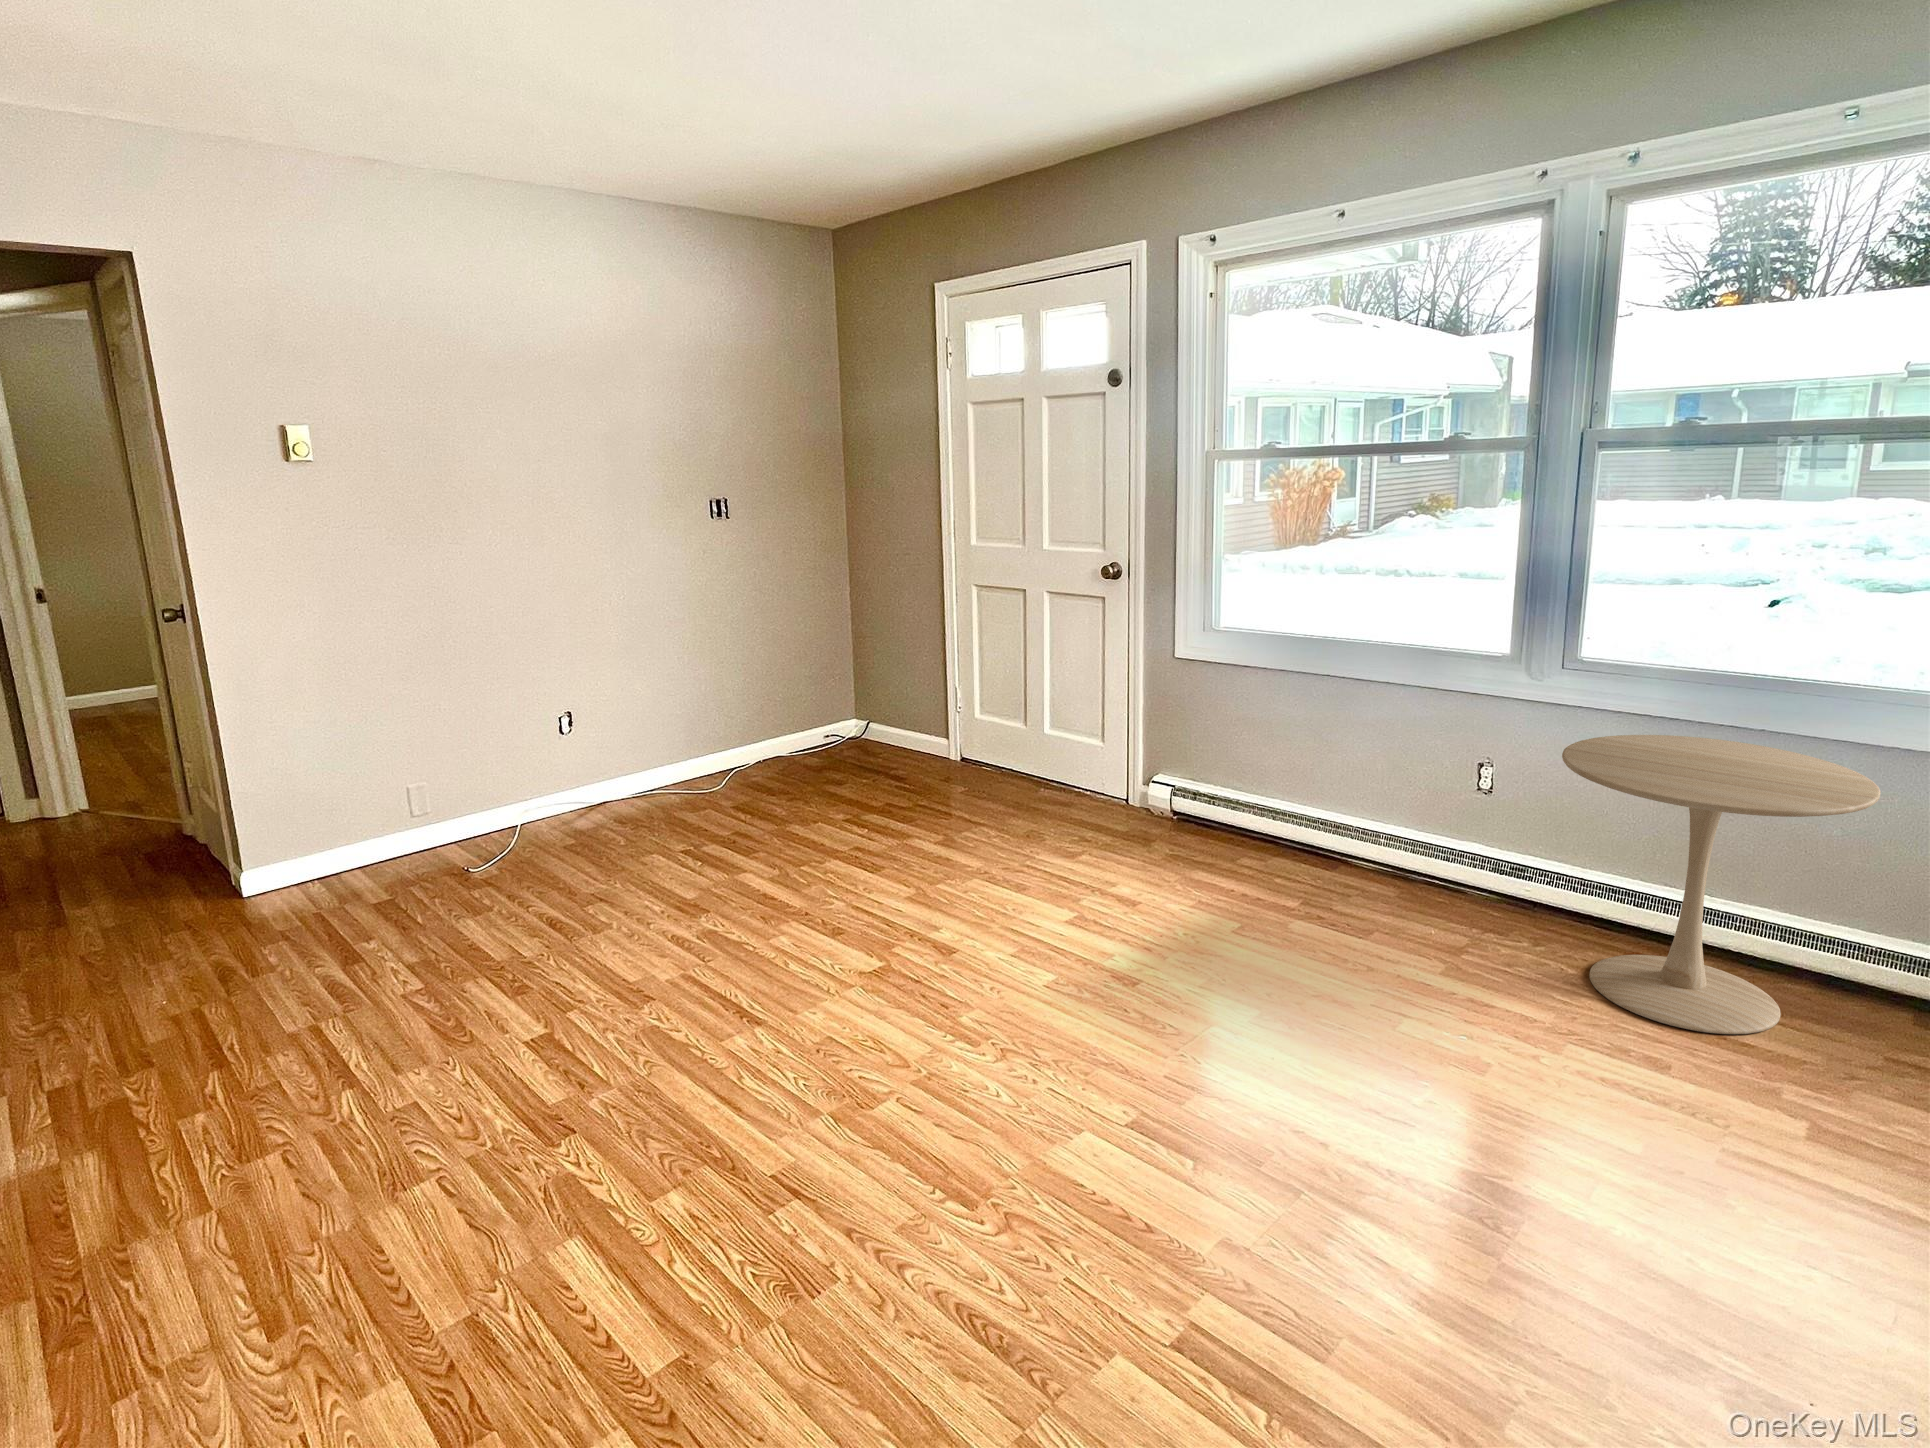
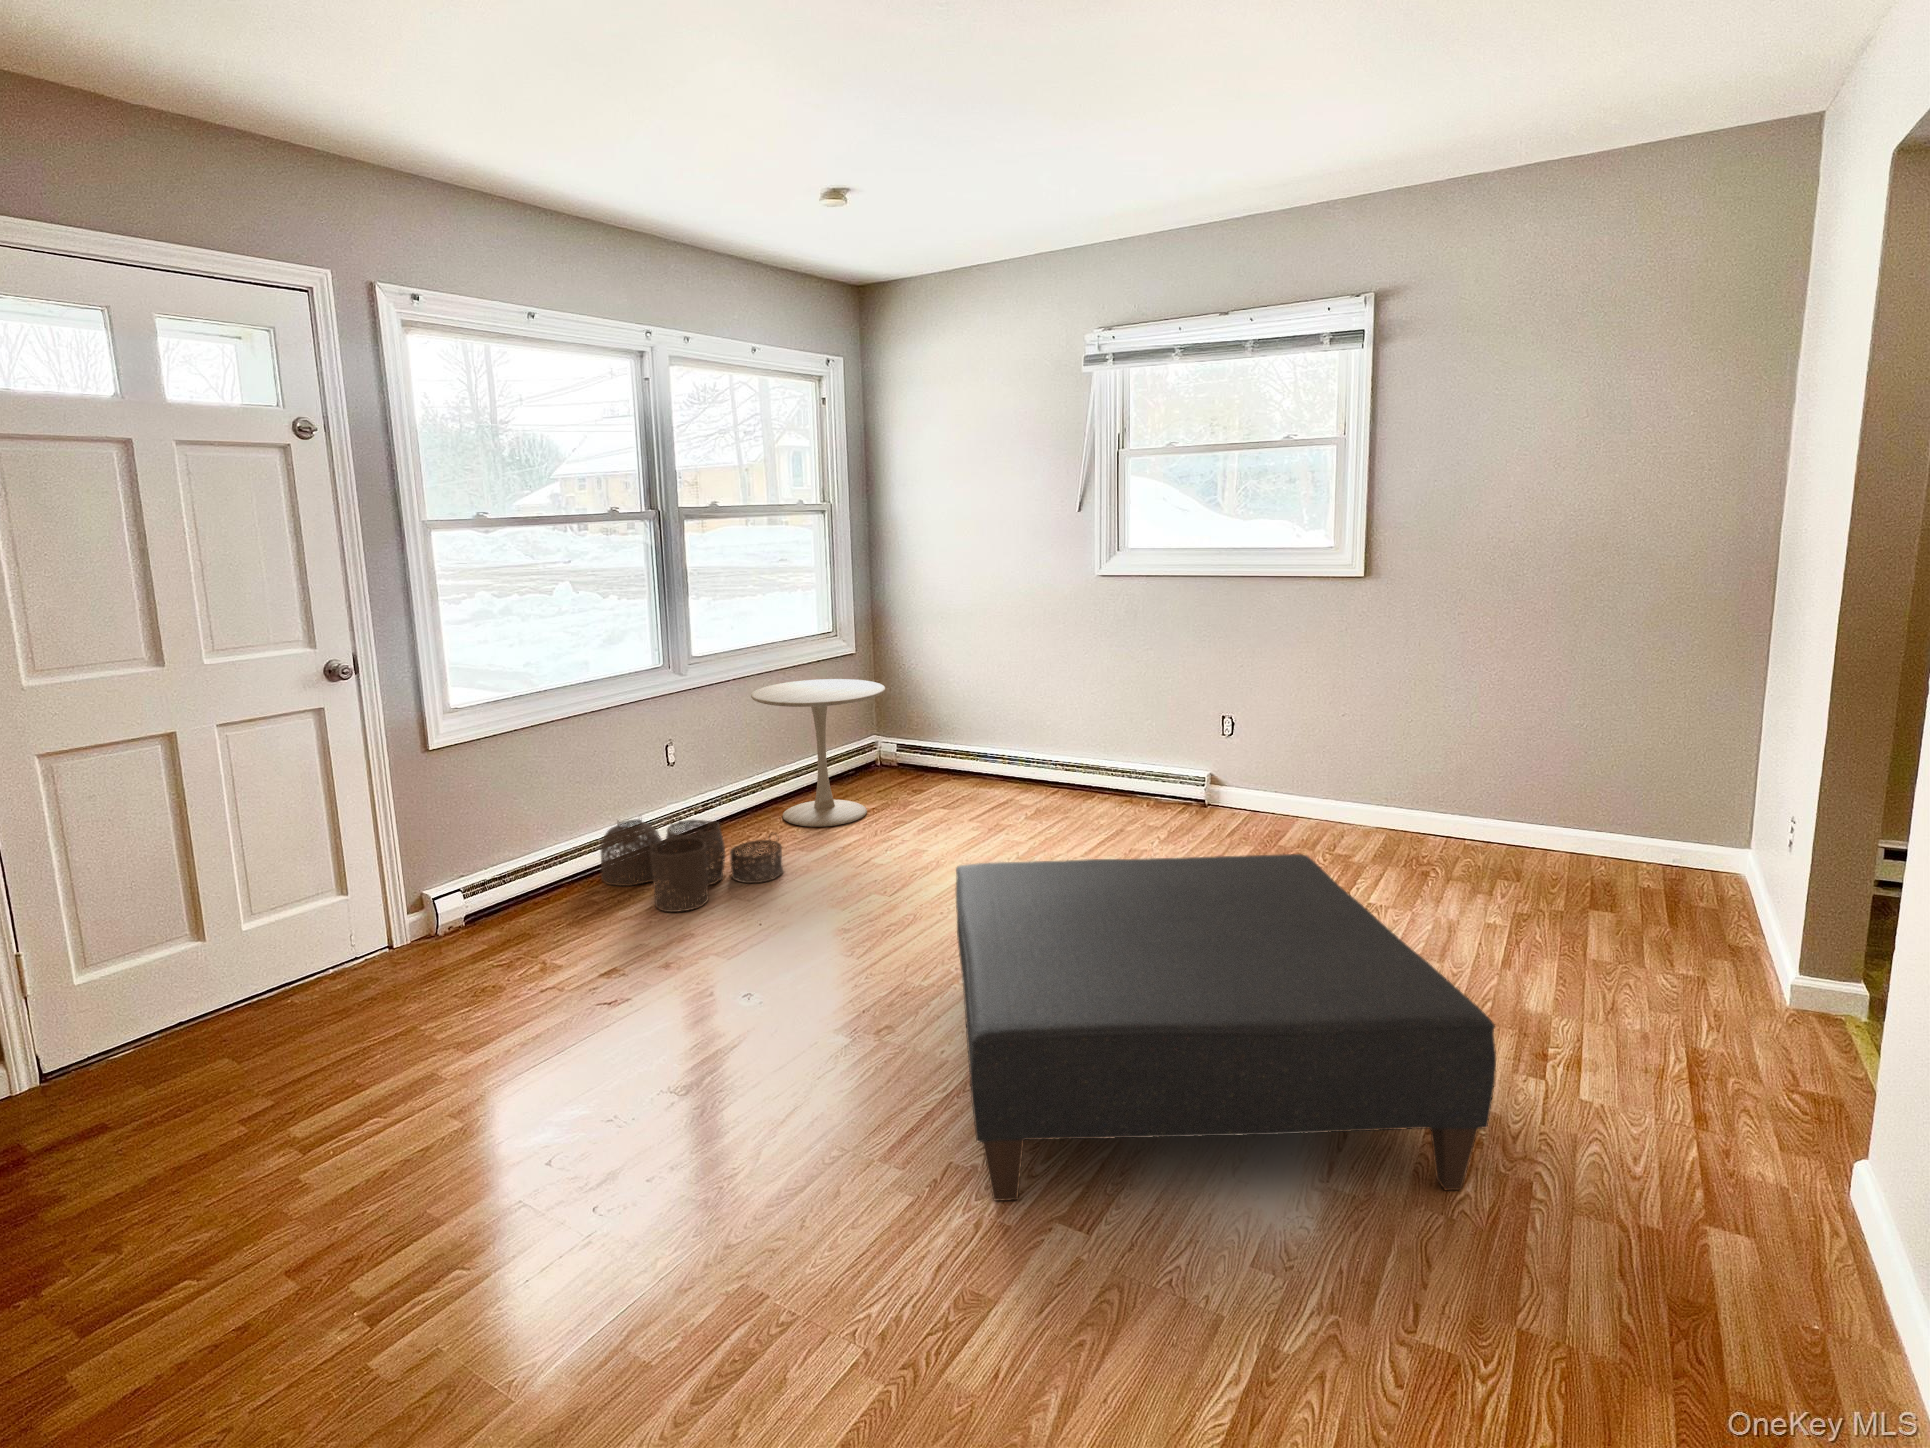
woven basket: none [1210,796,1384,952] -> present [601,815,783,912]
ottoman: none [271,870,959,1361] -> present [956,854,1496,1201]

